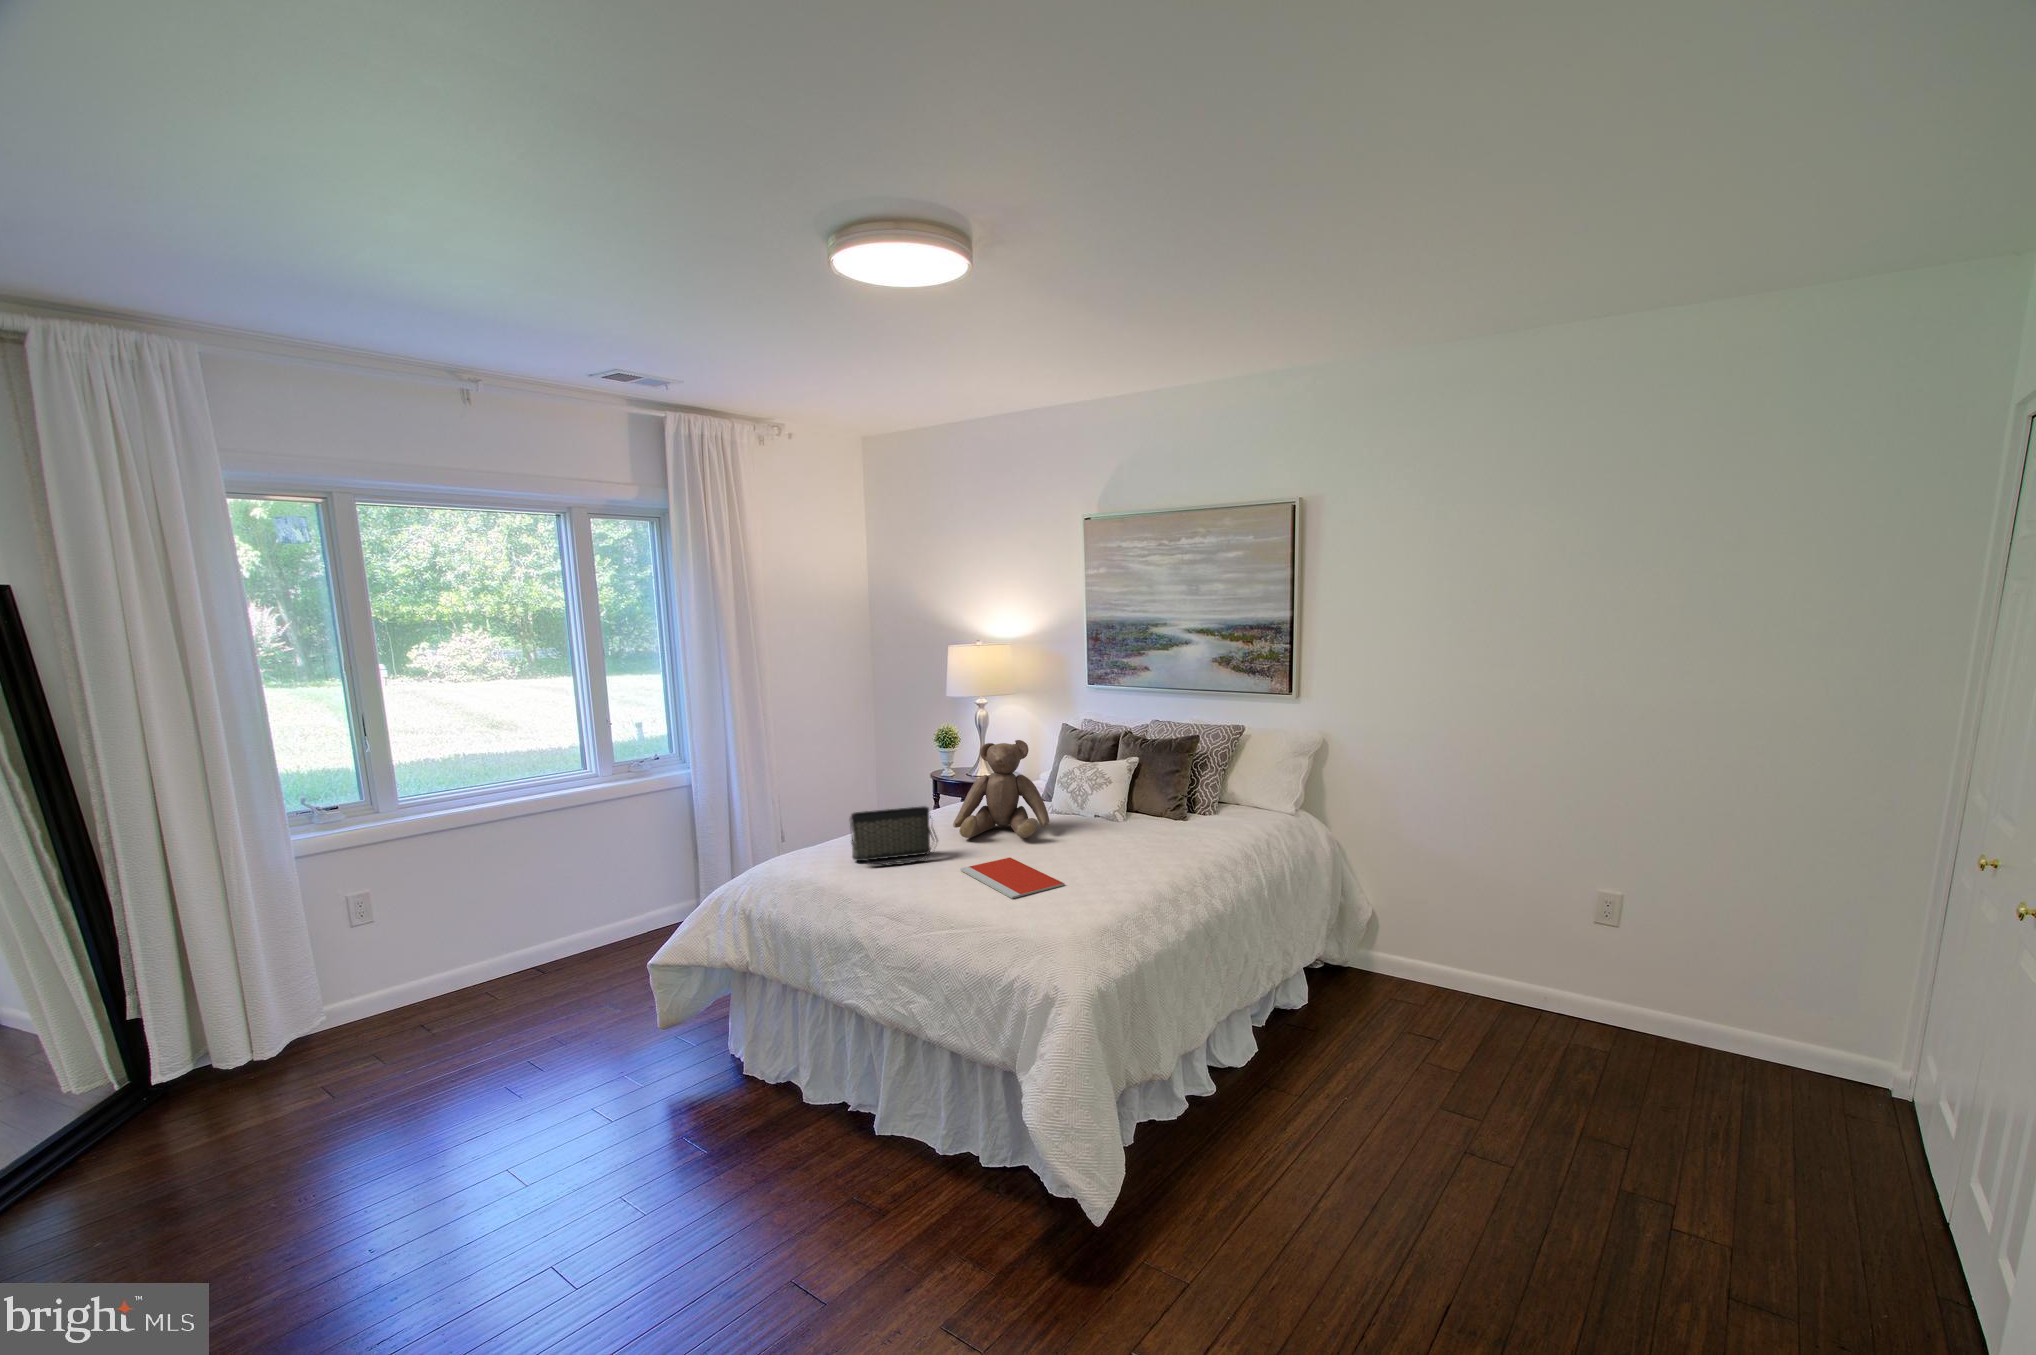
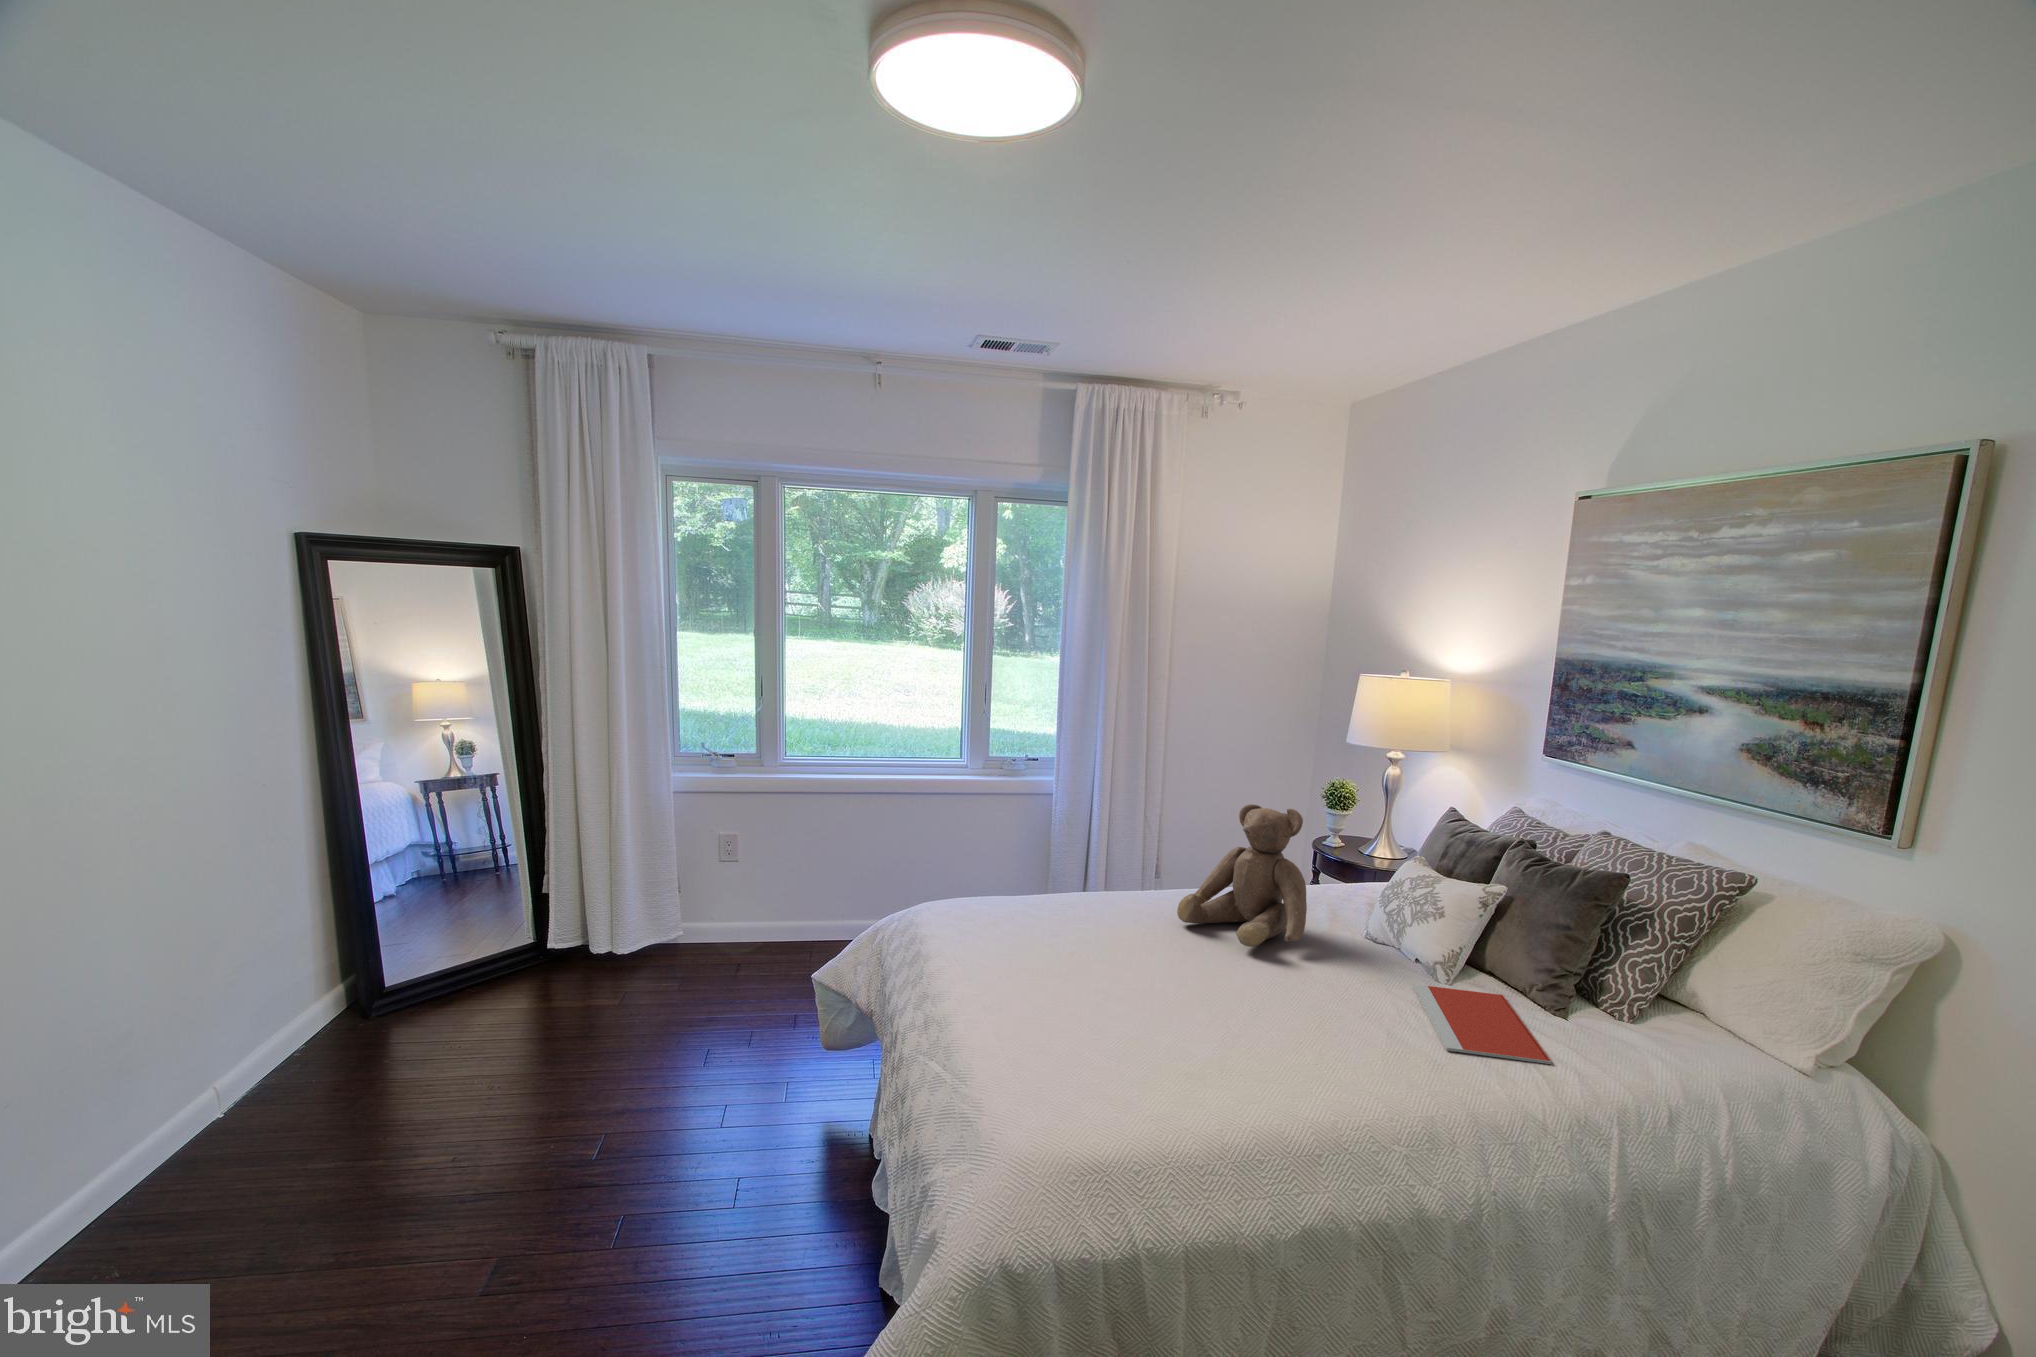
handbag: present [850,806,938,866] -> none [1022,848,1123,930]
notebook: present [960,857,1065,899] -> present [1413,984,1551,1064]

